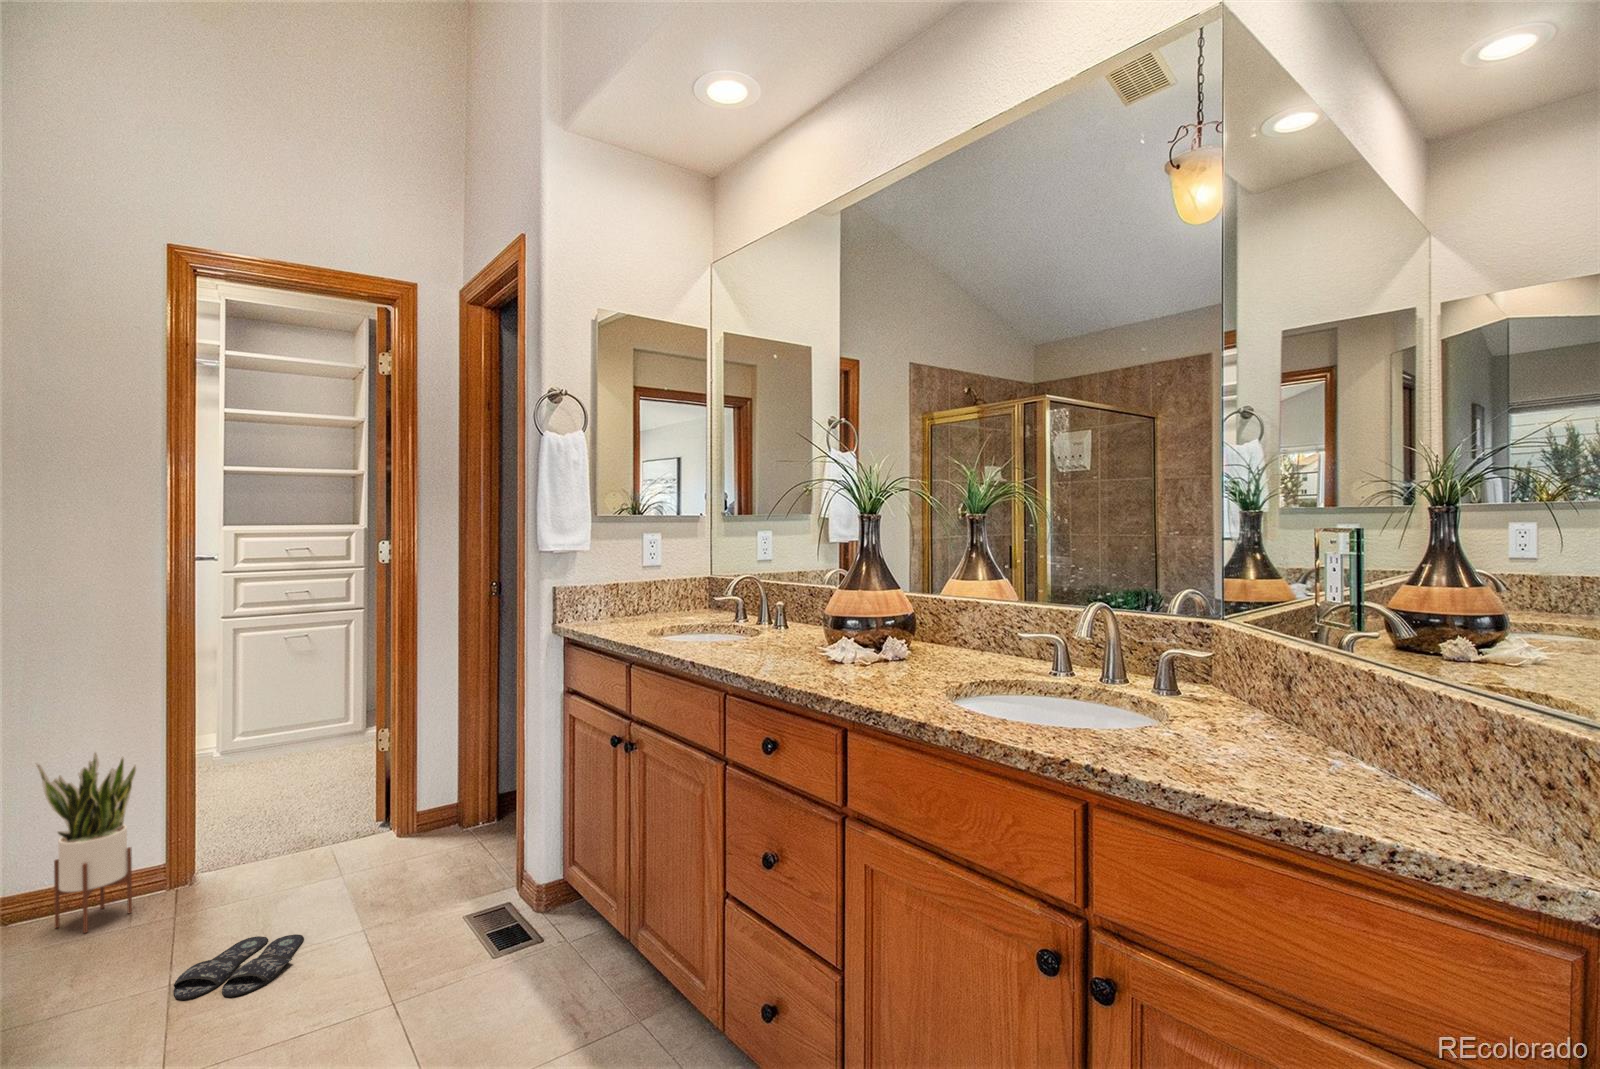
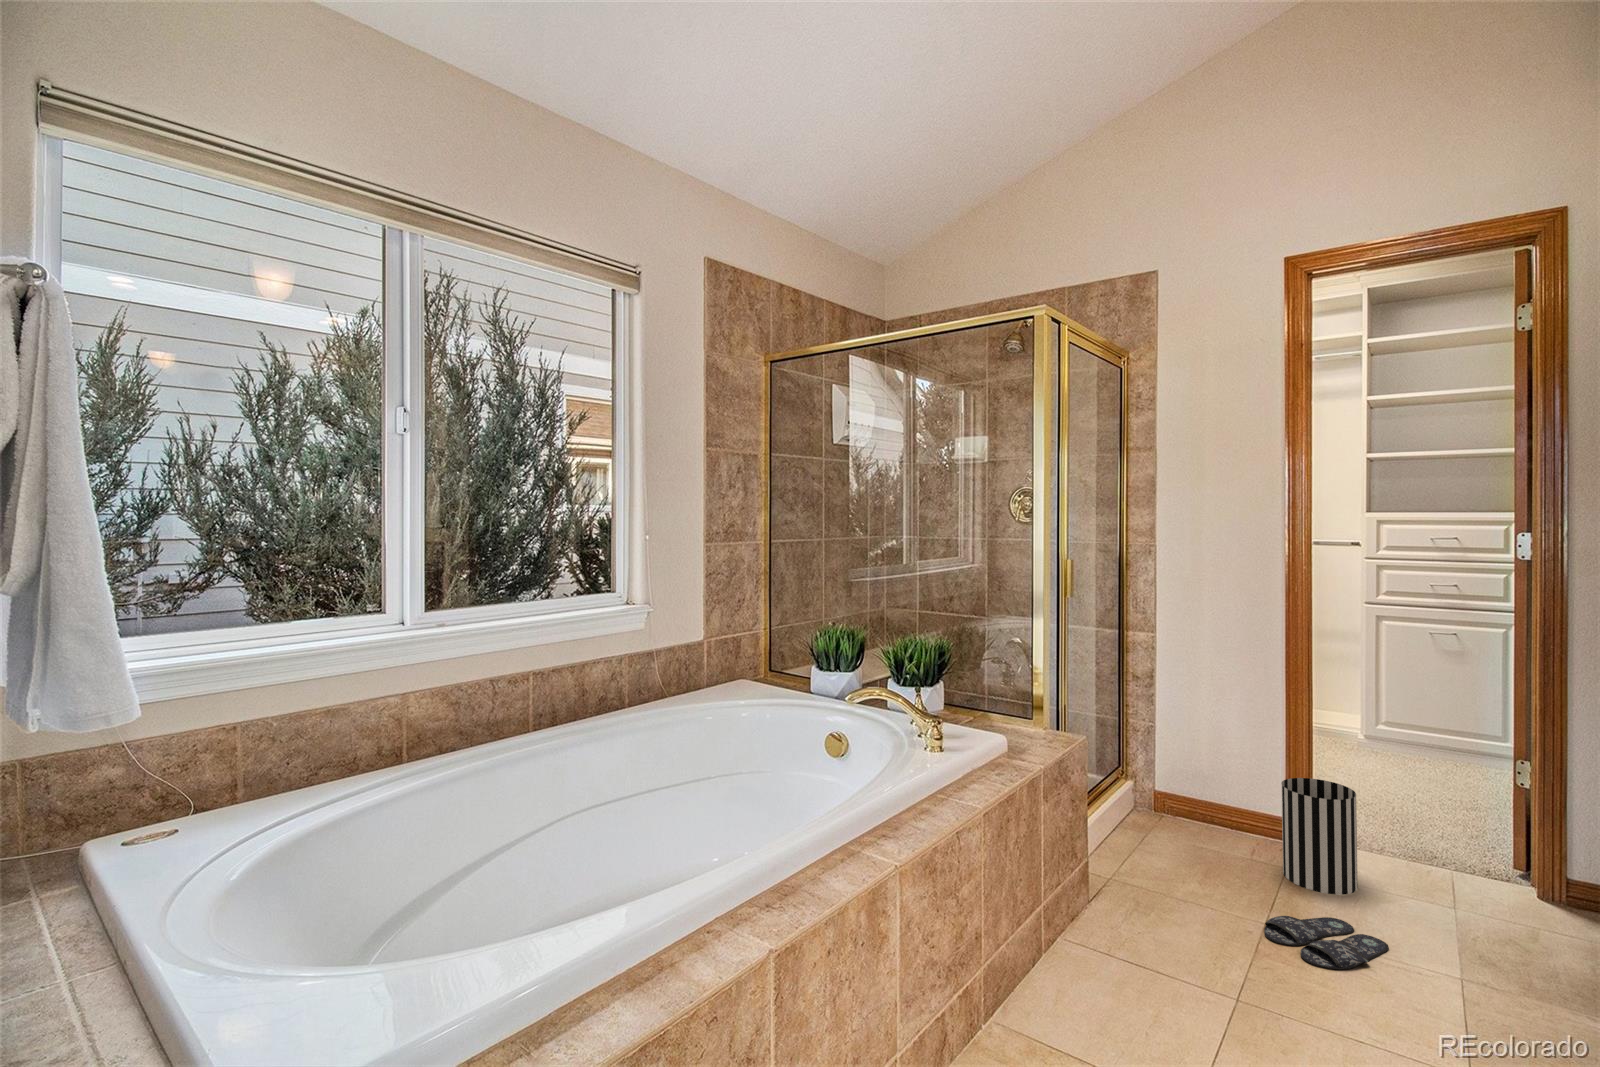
potted plant: present [36,752,136,933] -> none [1190,703,1259,847]
wastebasket: none [174,800,259,928] -> present [1282,778,1358,895]

